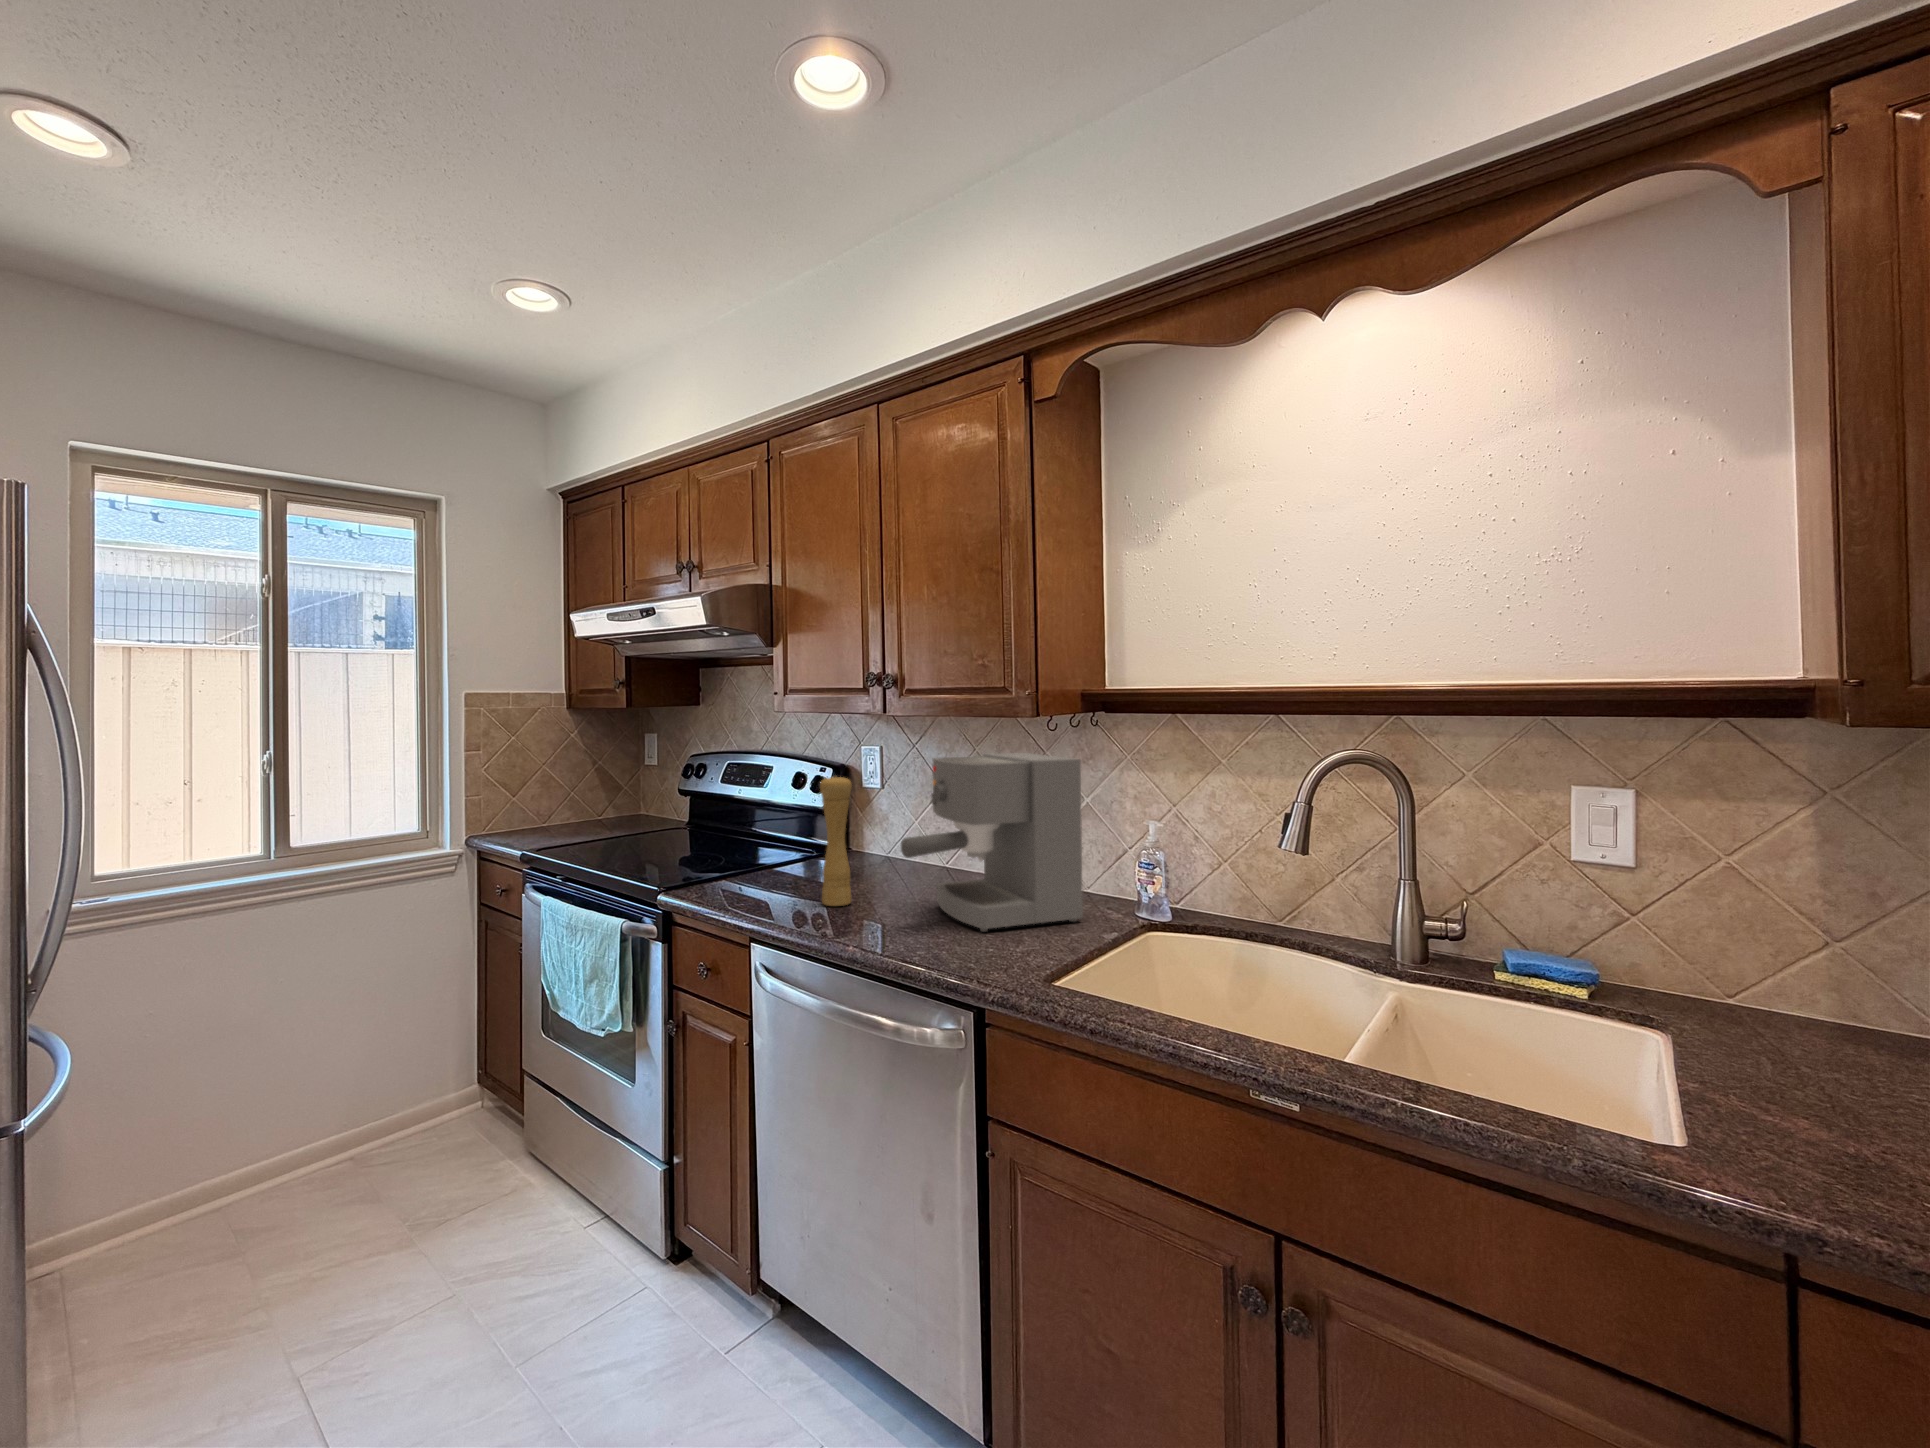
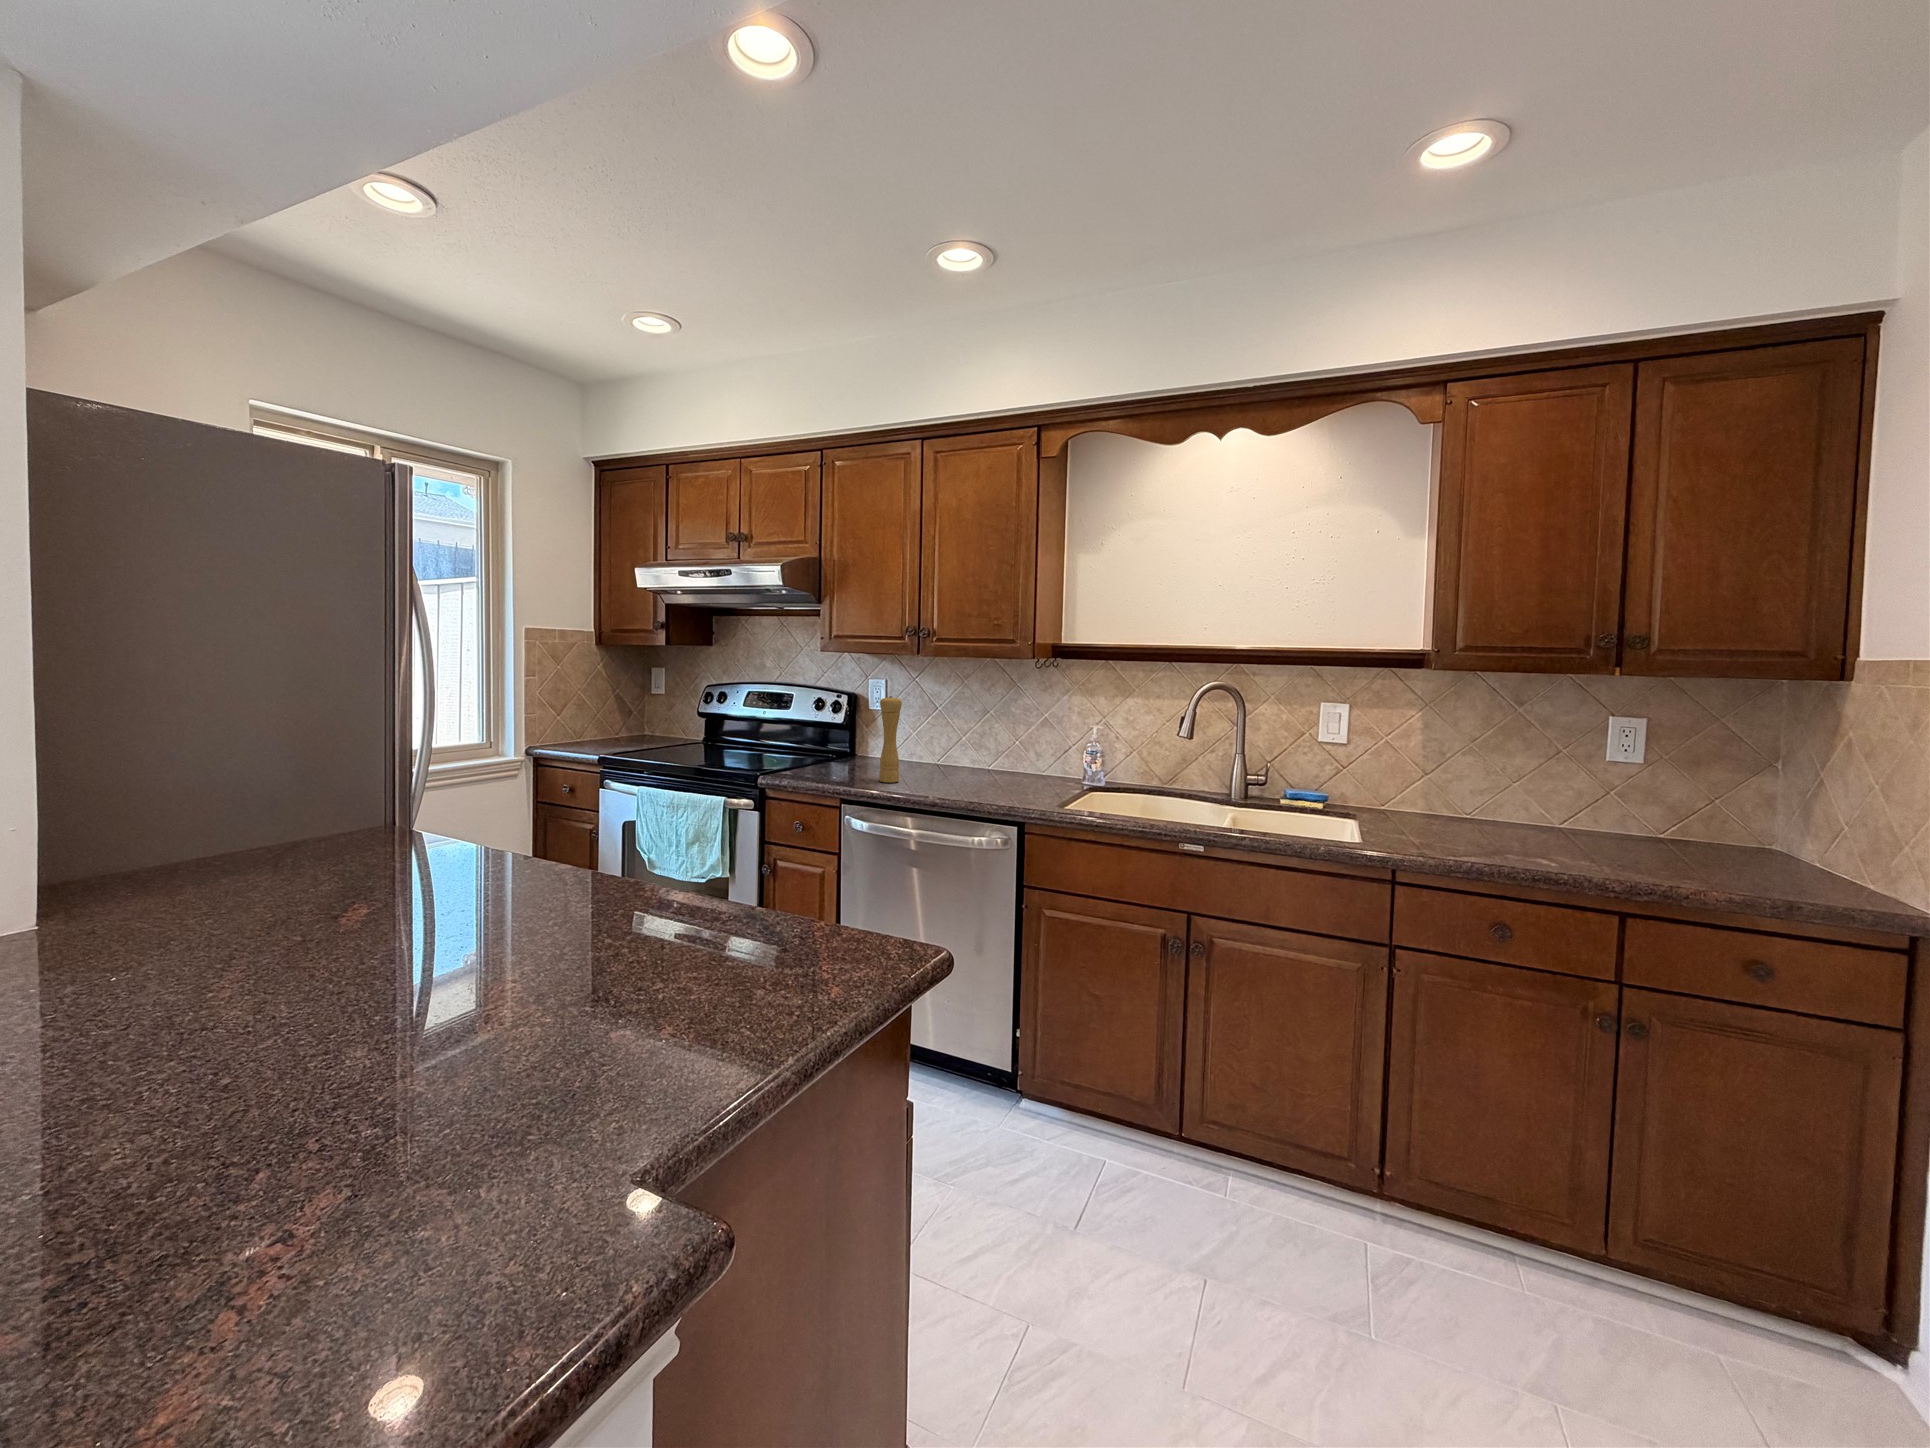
coffee maker: present [901,753,1083,932] -> none [952,684,1057,792]

